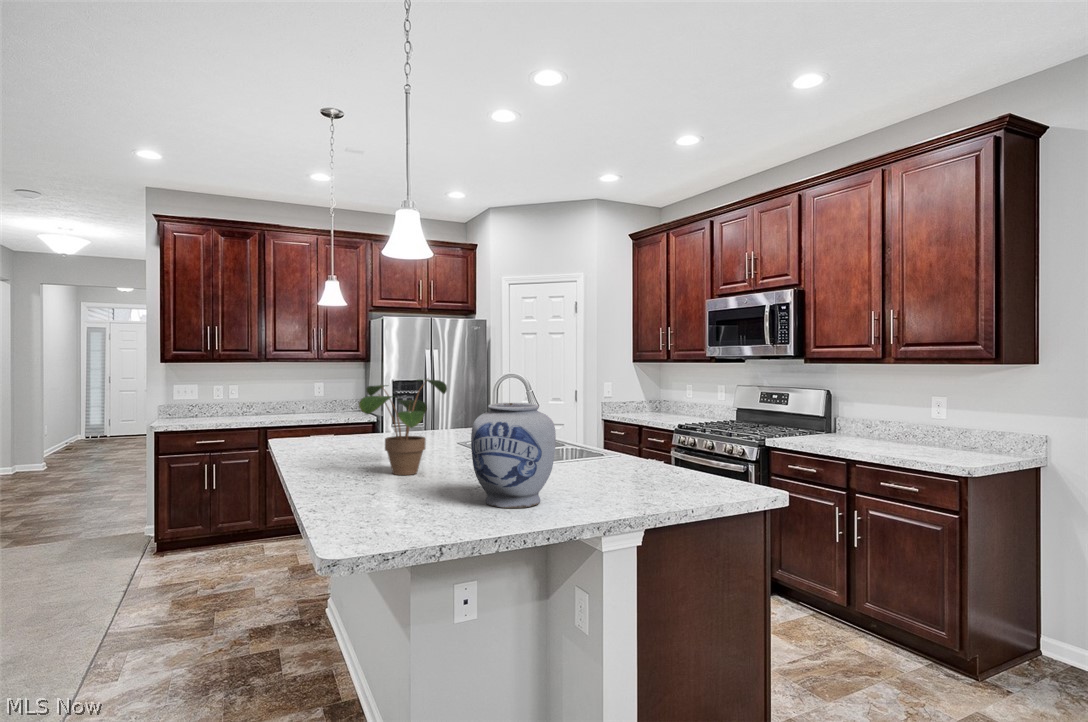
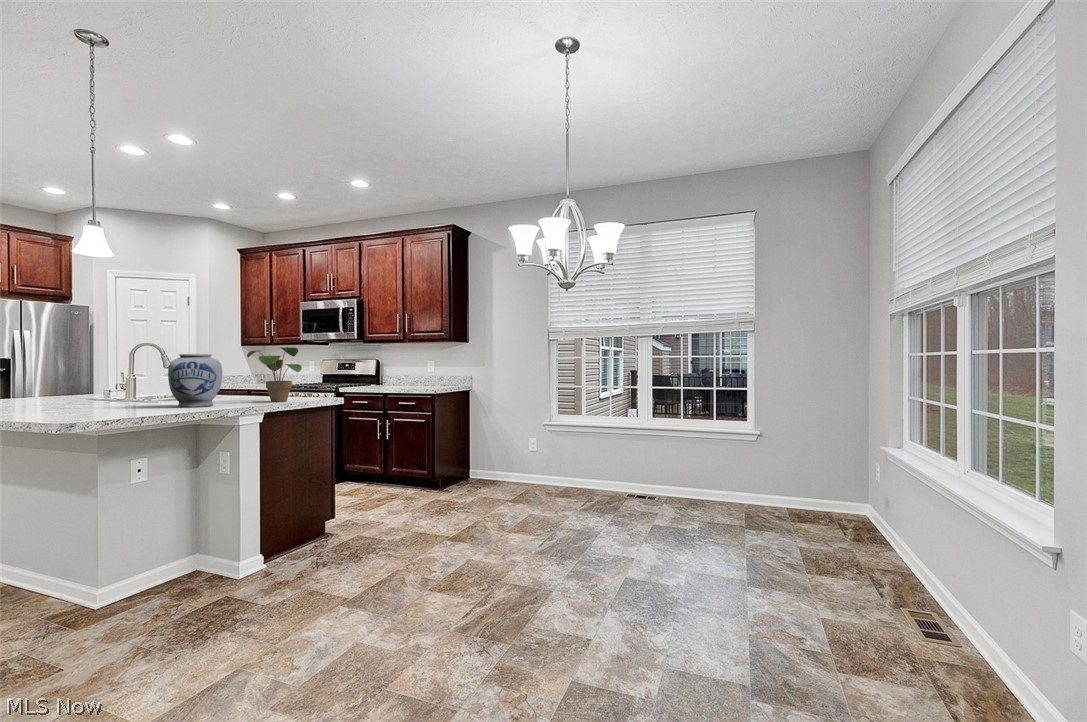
potted plant: present [359,379,447,475] -> present [247,347,302,402]

